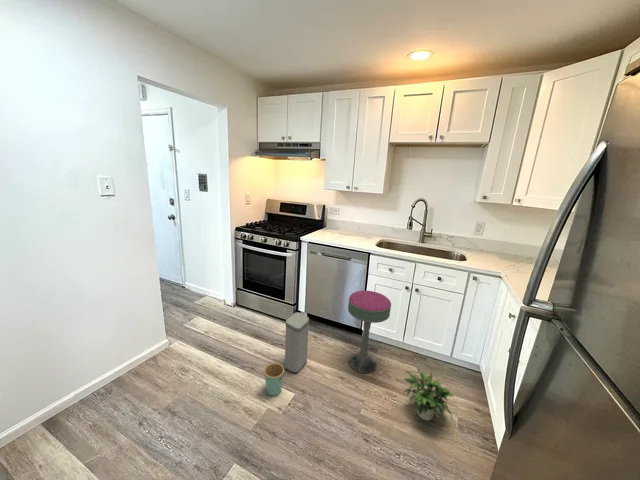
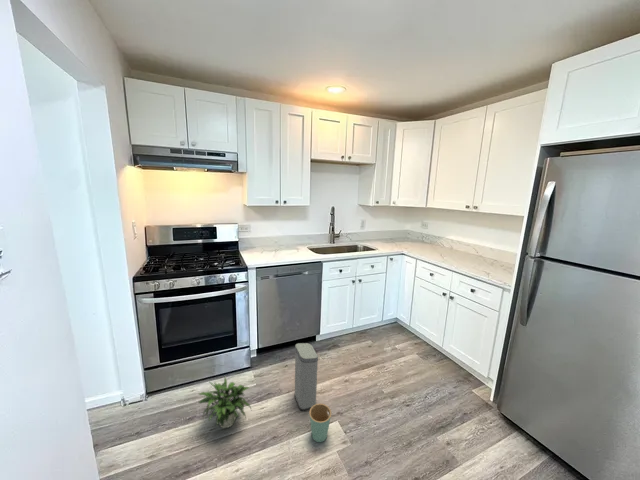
bar stool: present [348,291,391,373] -> none [328,294,365,369]
potted plant: present [404,371,454,421] -> present [199,378,251,428]

